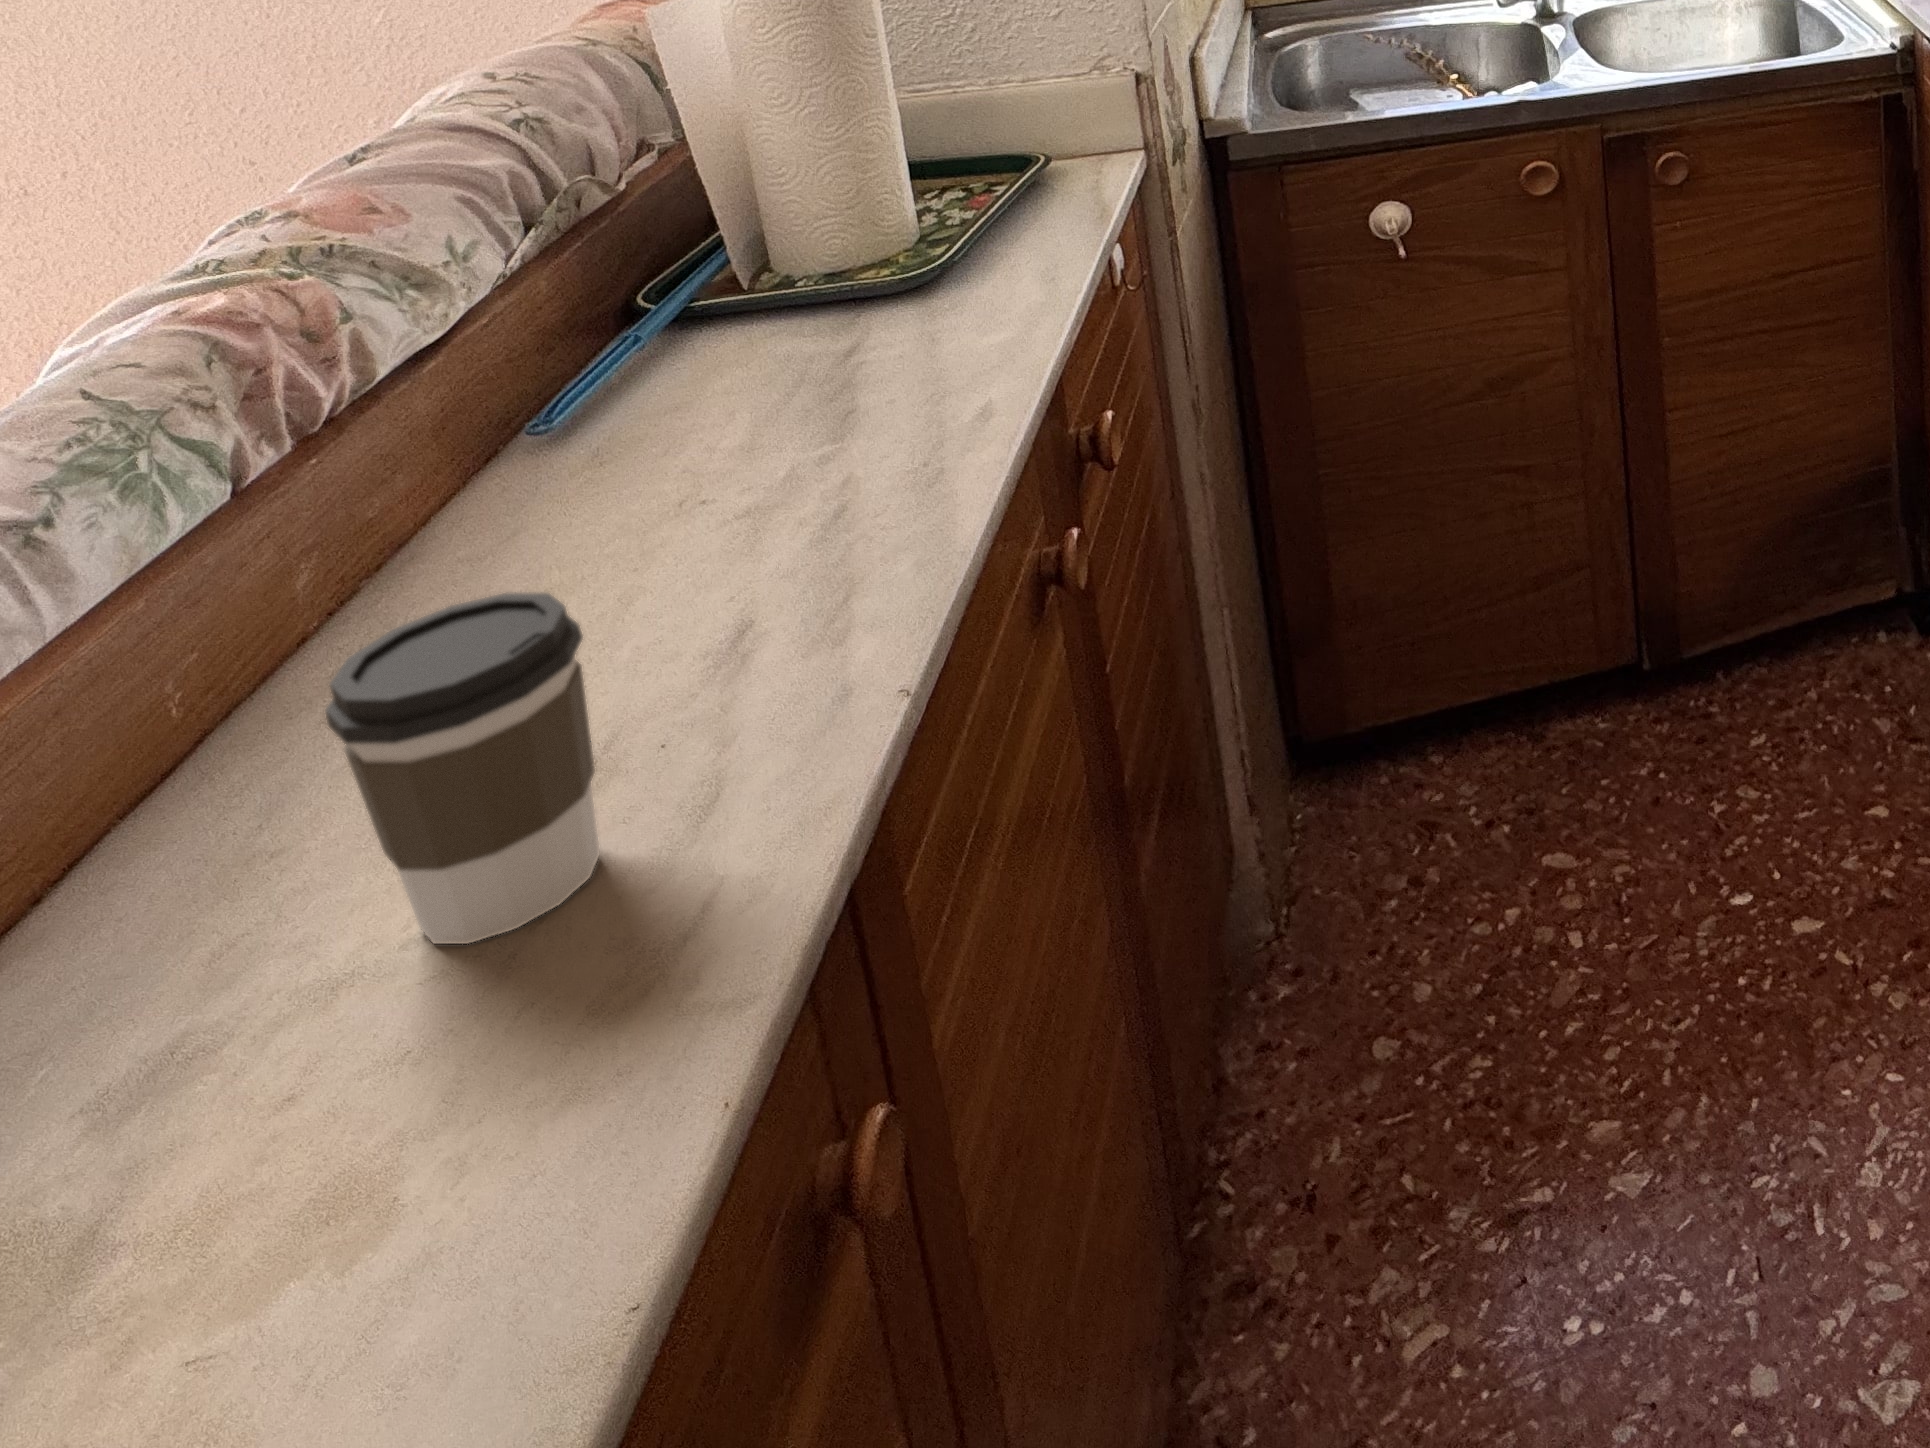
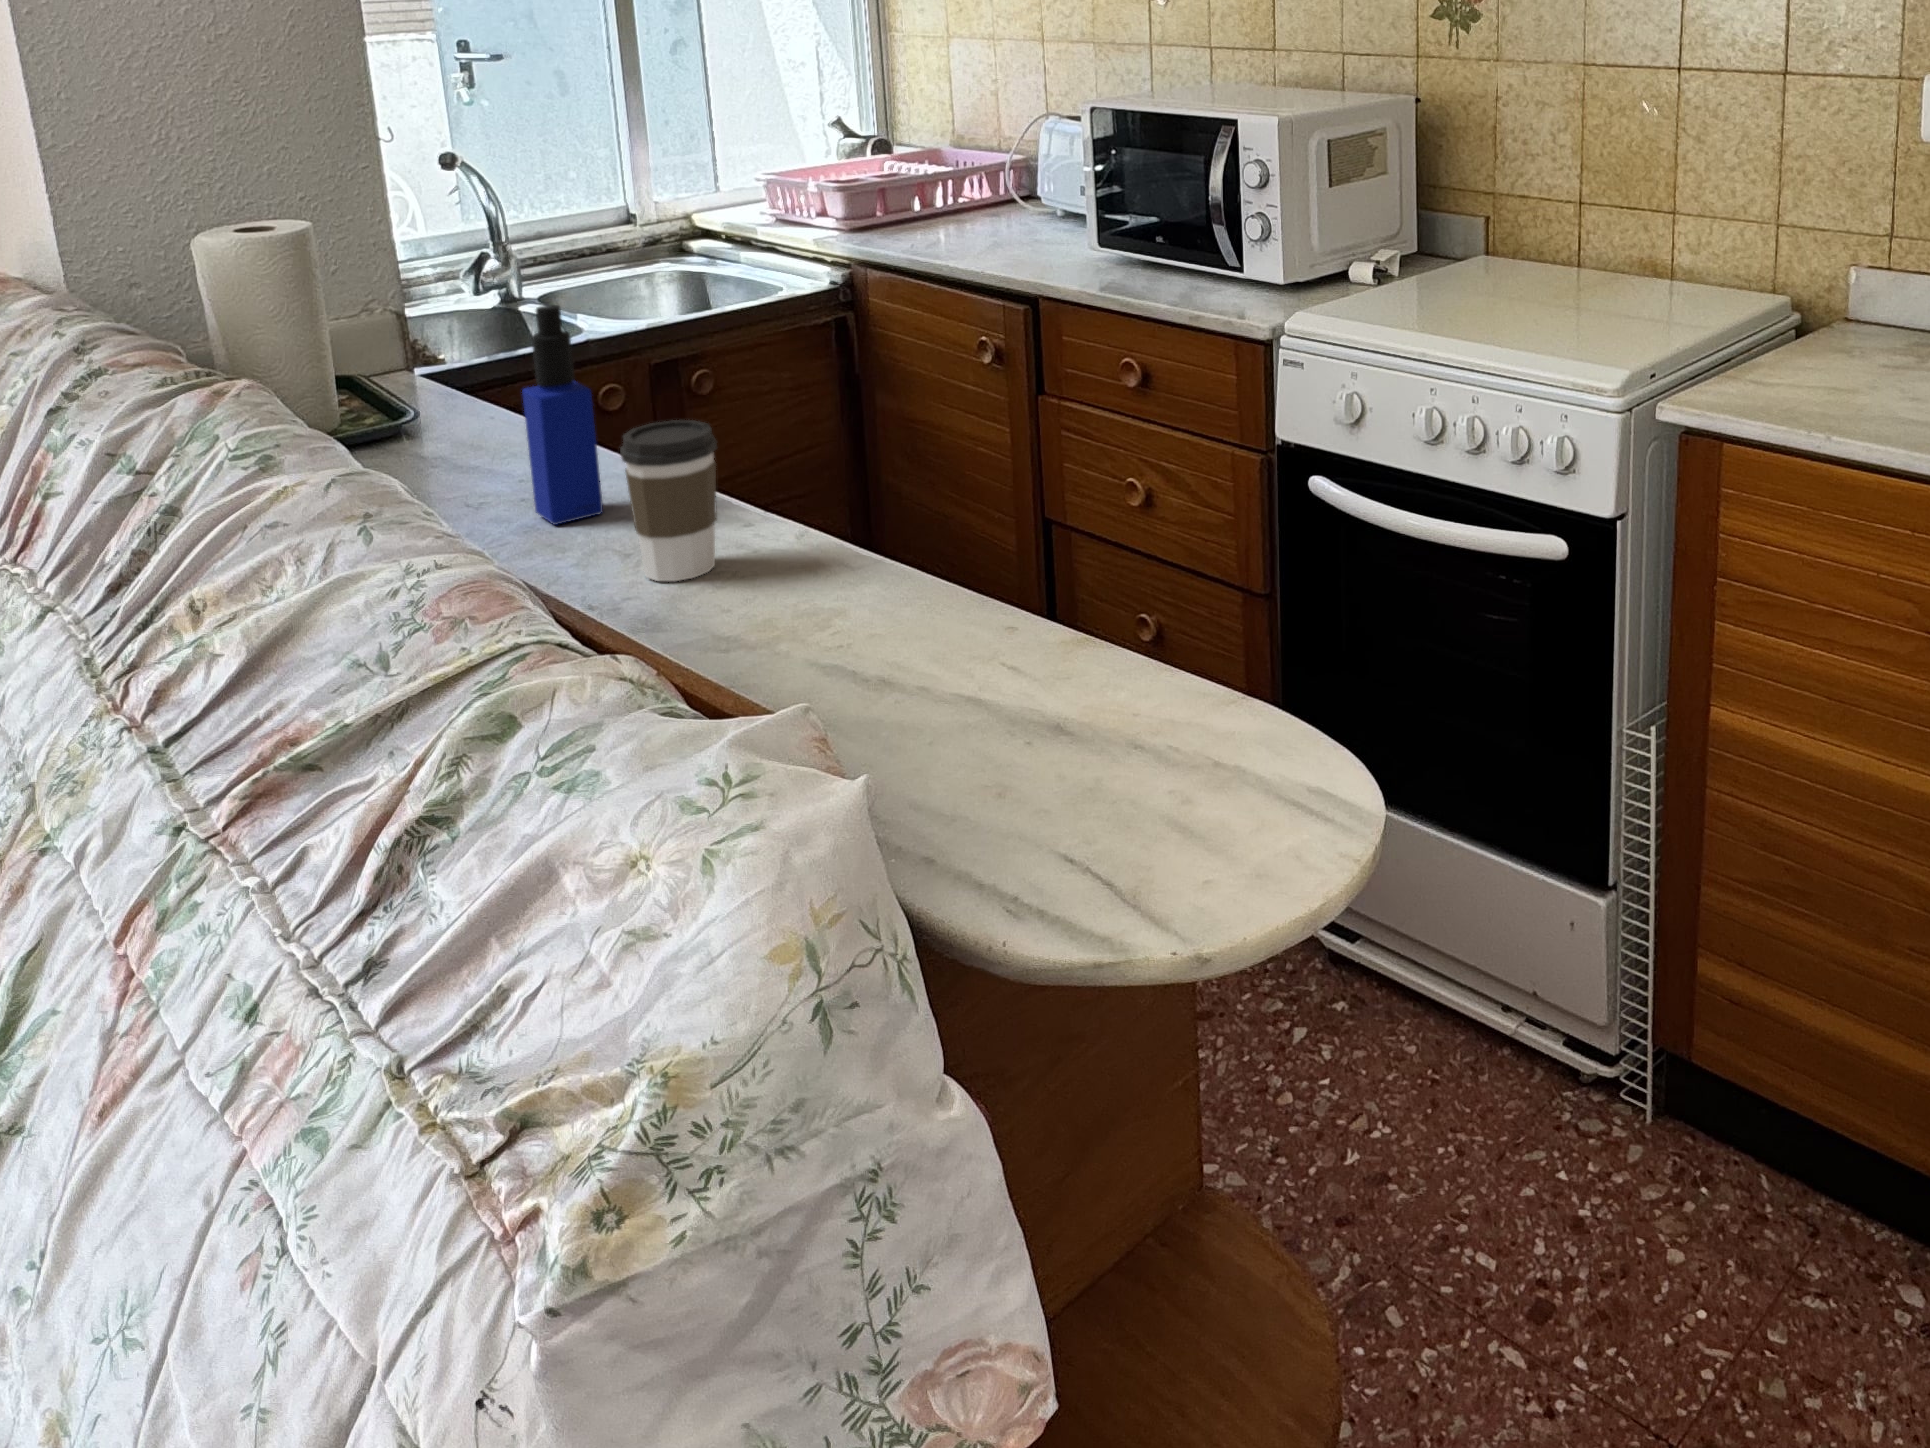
bottle: none [641,253,818,622] -> present [522,305,603,525]

